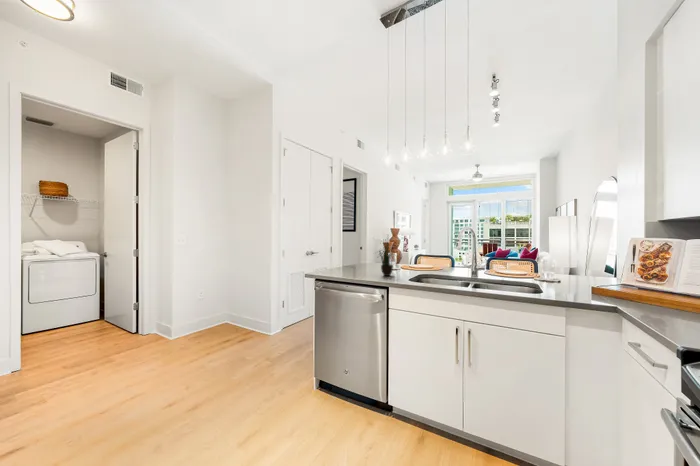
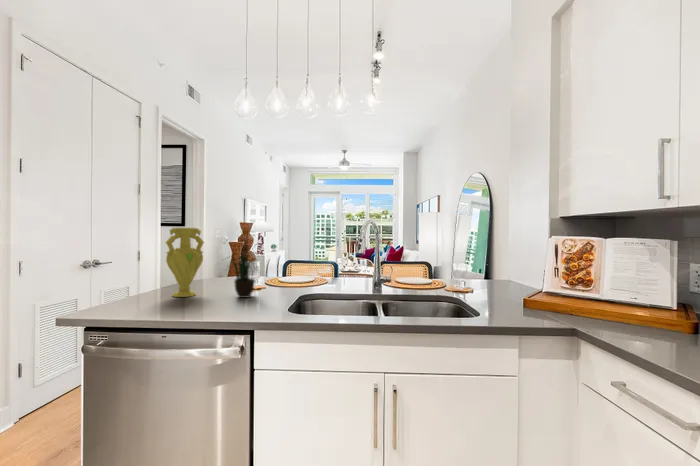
vase: none [344,234,365,274] -> present [166,227,204,297]

